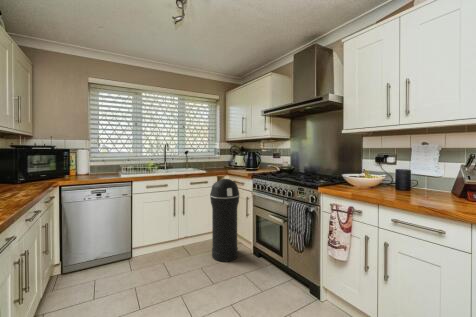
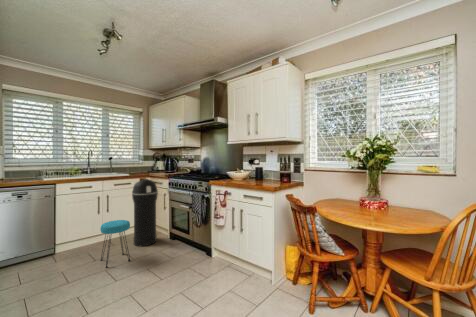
stool: none [176,230,210,292] -> present [100,220,130,267]

